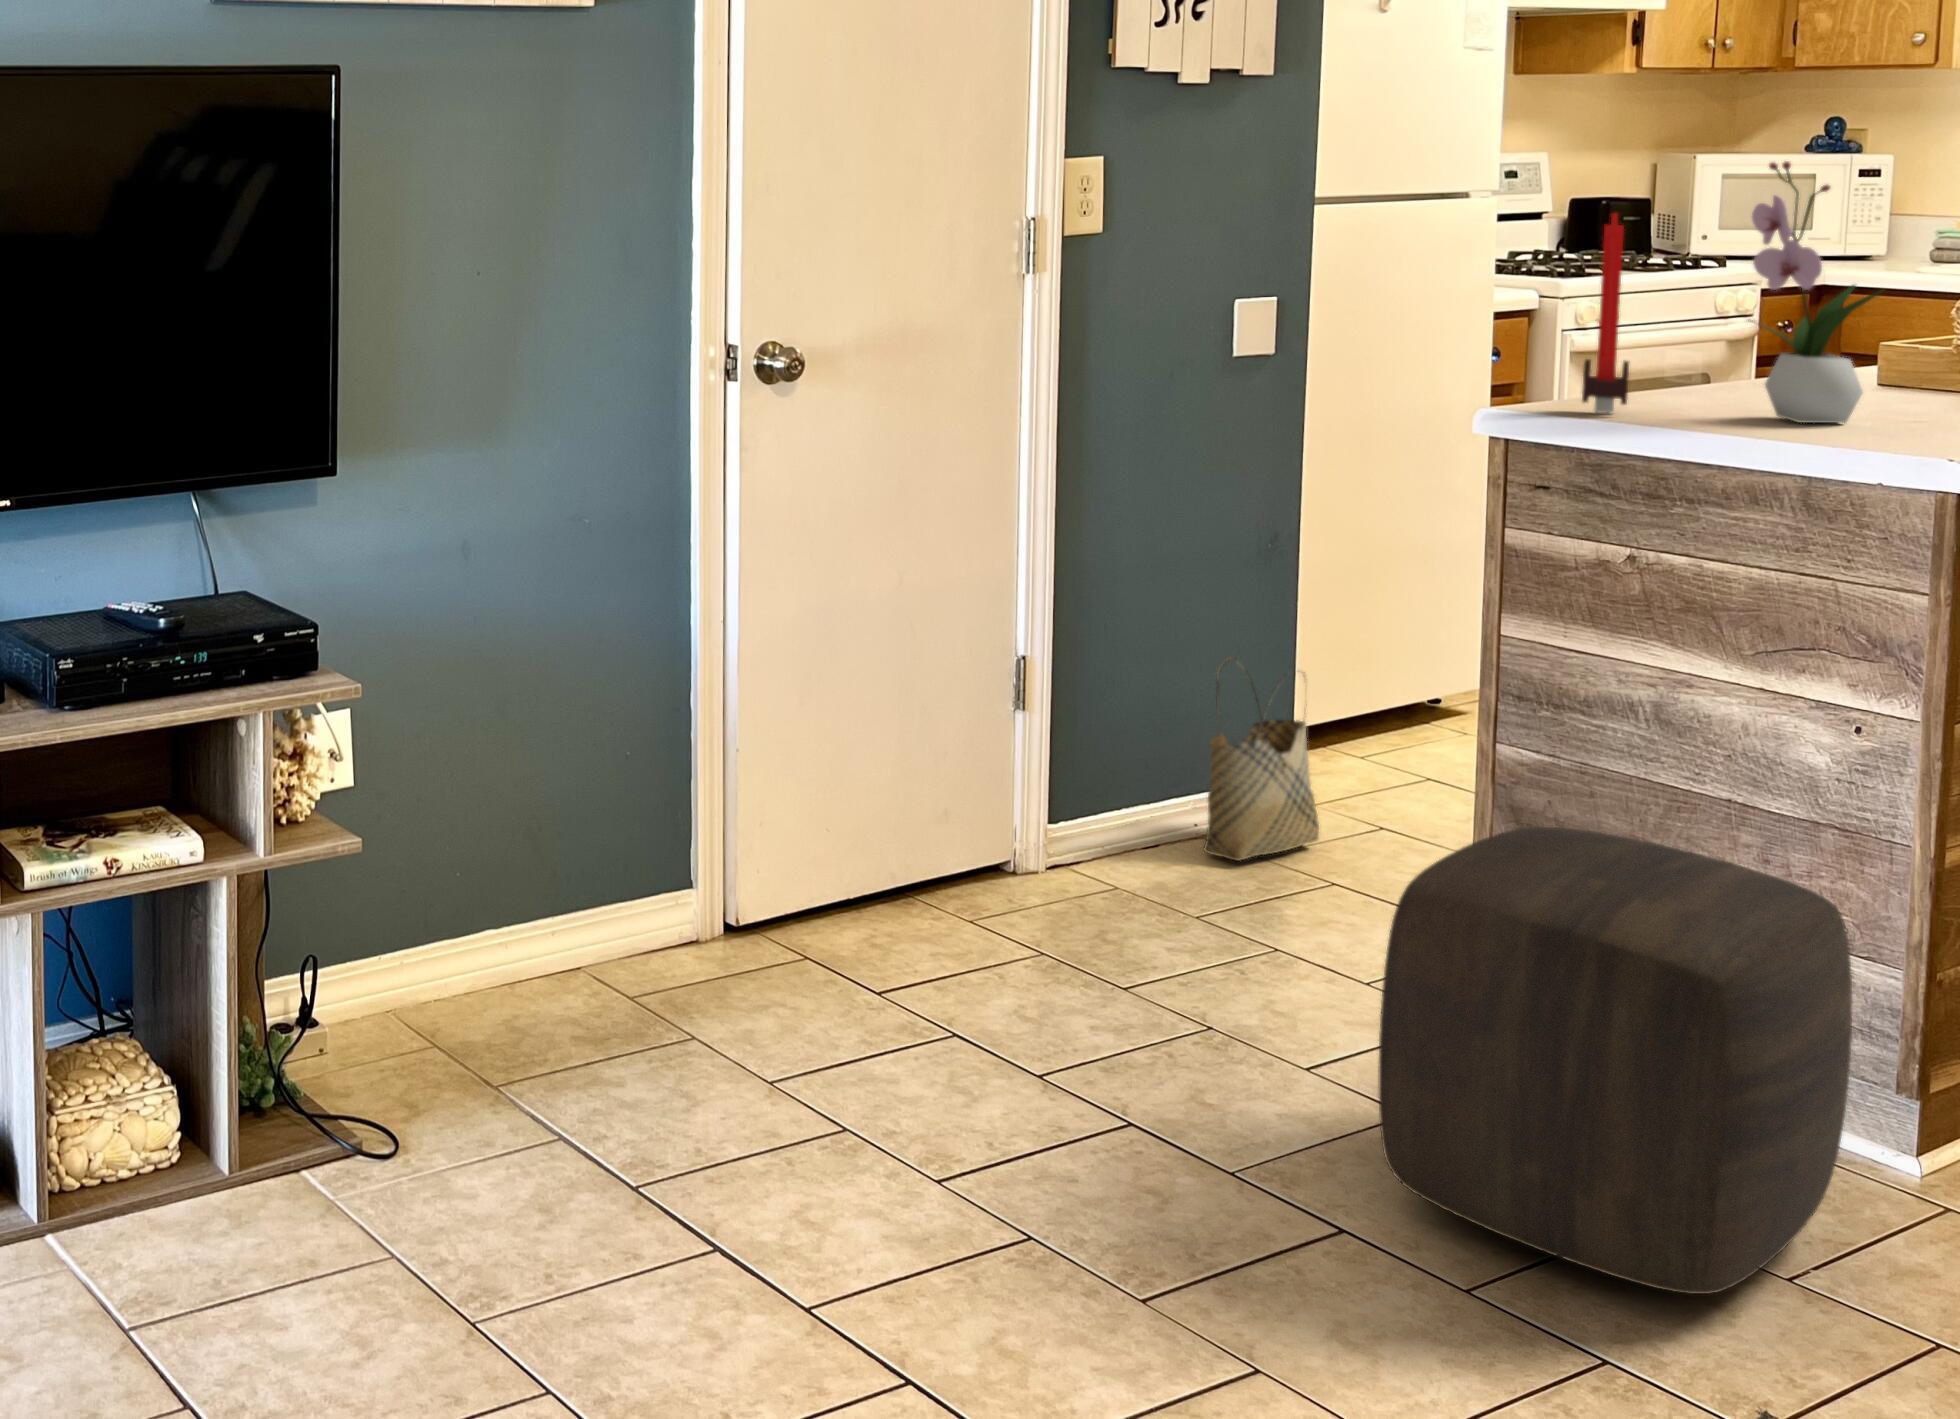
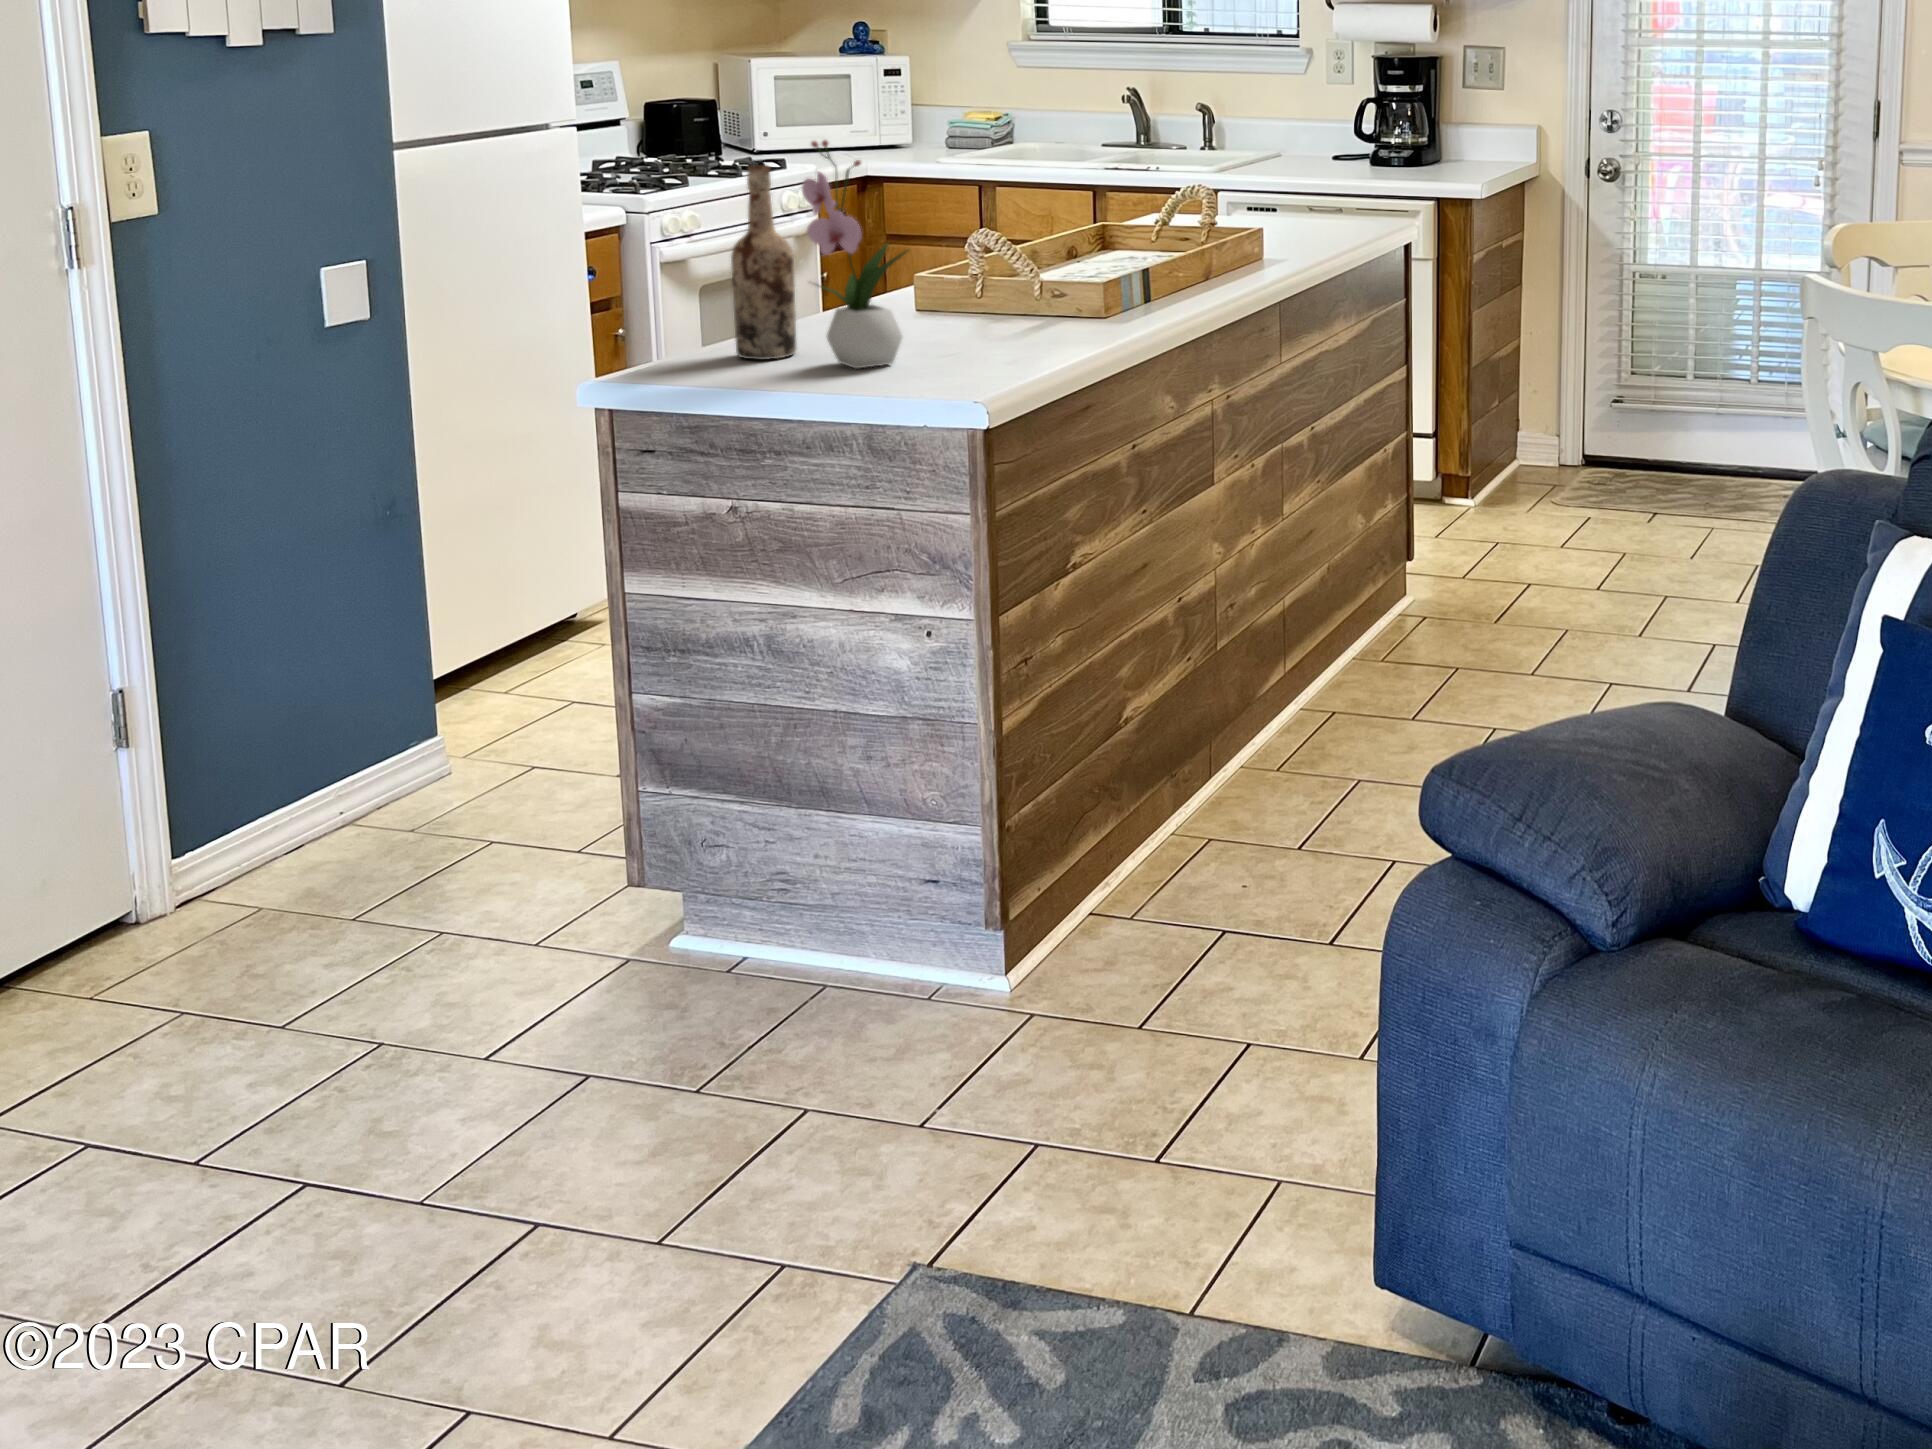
wine bottle: none [1653,193,1733,408] -> present [731,164,797,360]
candle: present [1582,213,1629,413] -> none [674,193,715,378]
woven basket: present [1204,658,1319,861] -> none [345,642,473,848]
ottoman: present [1378,827,1852,1294] -> none [553,771,944,1167]

